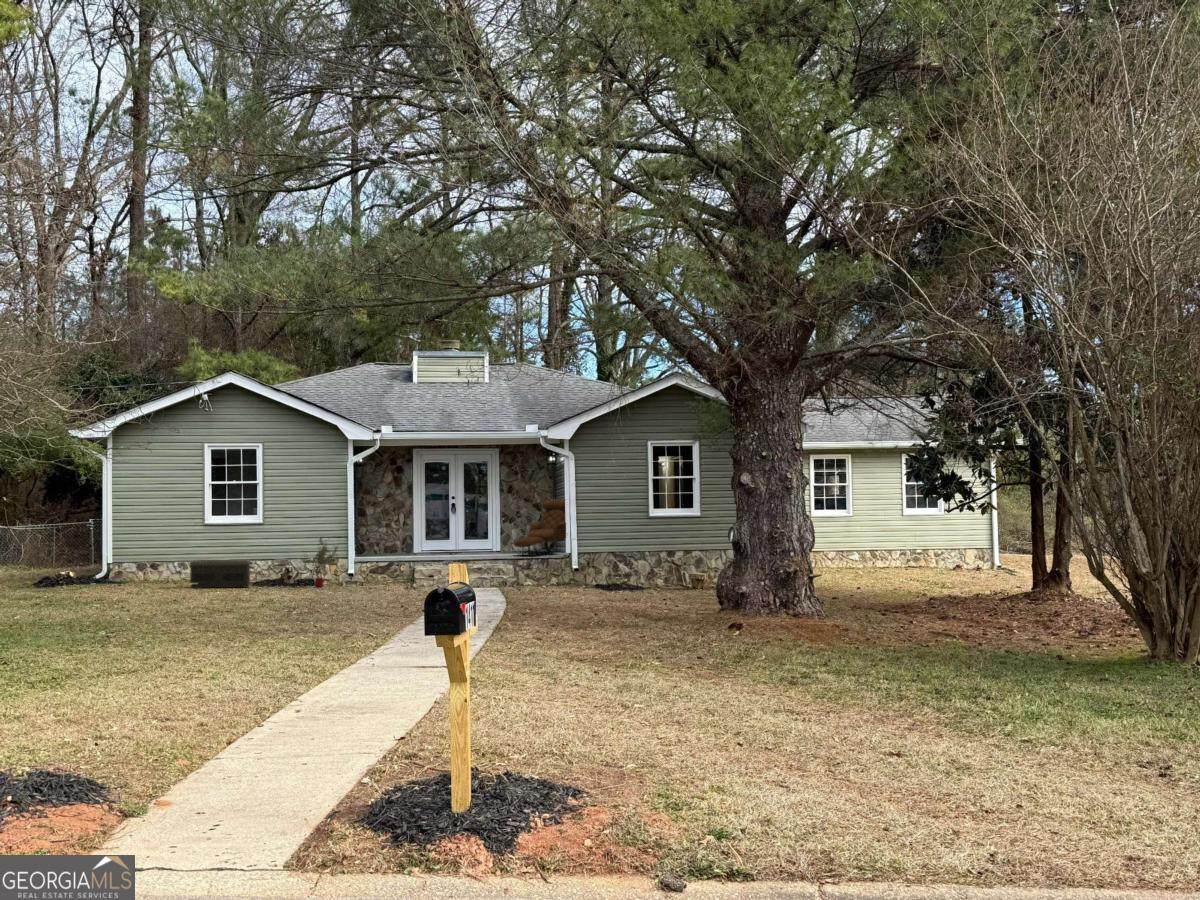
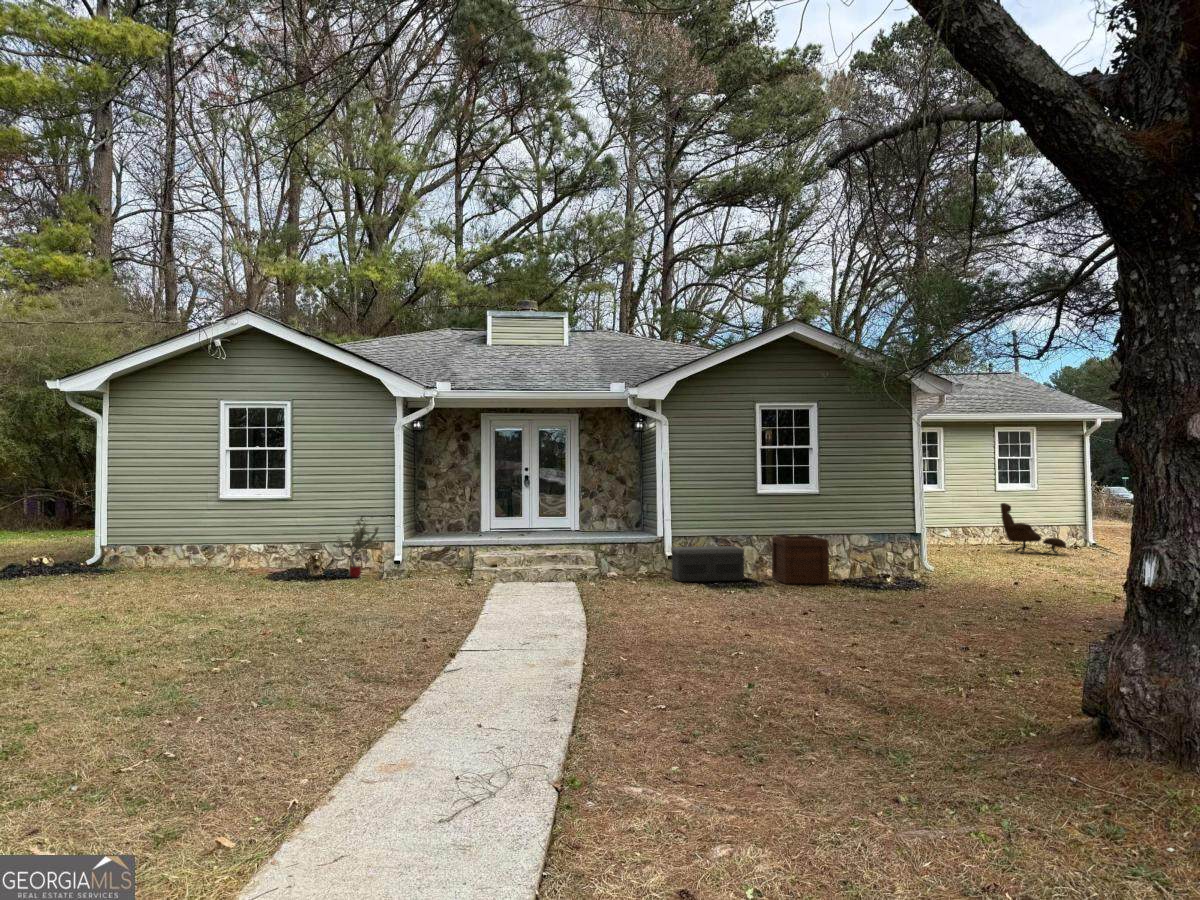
lounge chair: present [514,499,566,554] -> present [1001,503,1066,555]
wooden crate: none [660,551,701,588] -> present [772,536,829,584]
storage bench: present [190,560,251,588] -> present [671,546,744,582]

